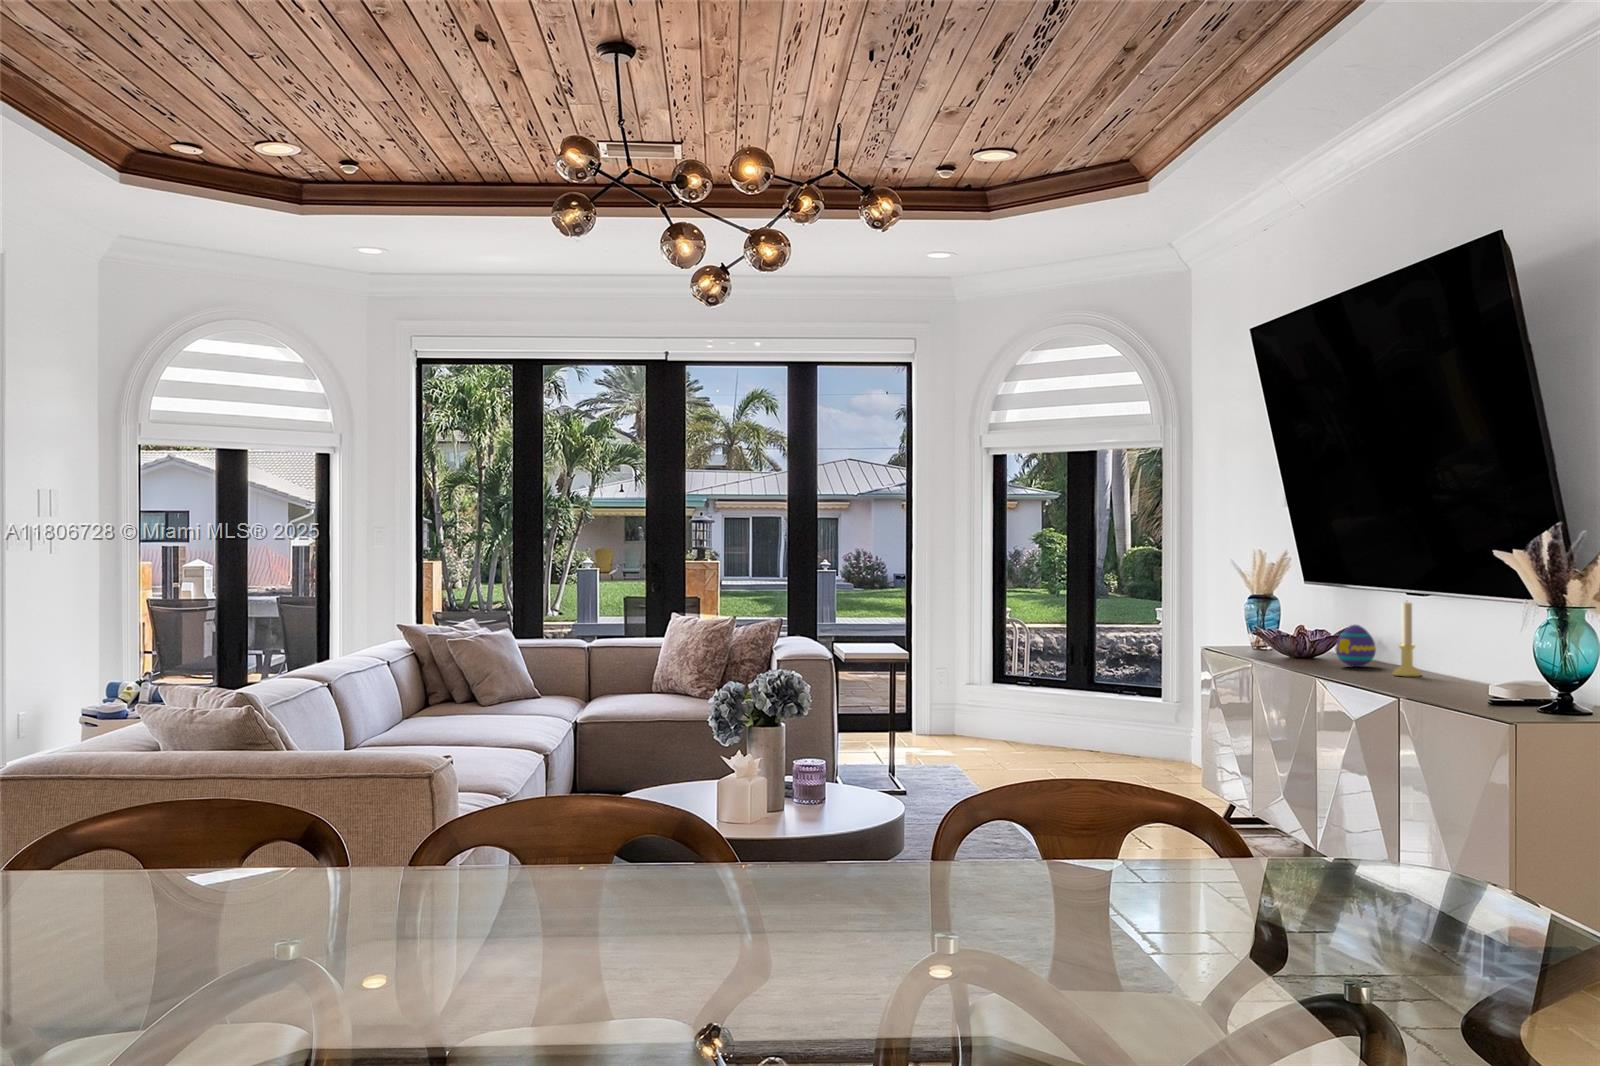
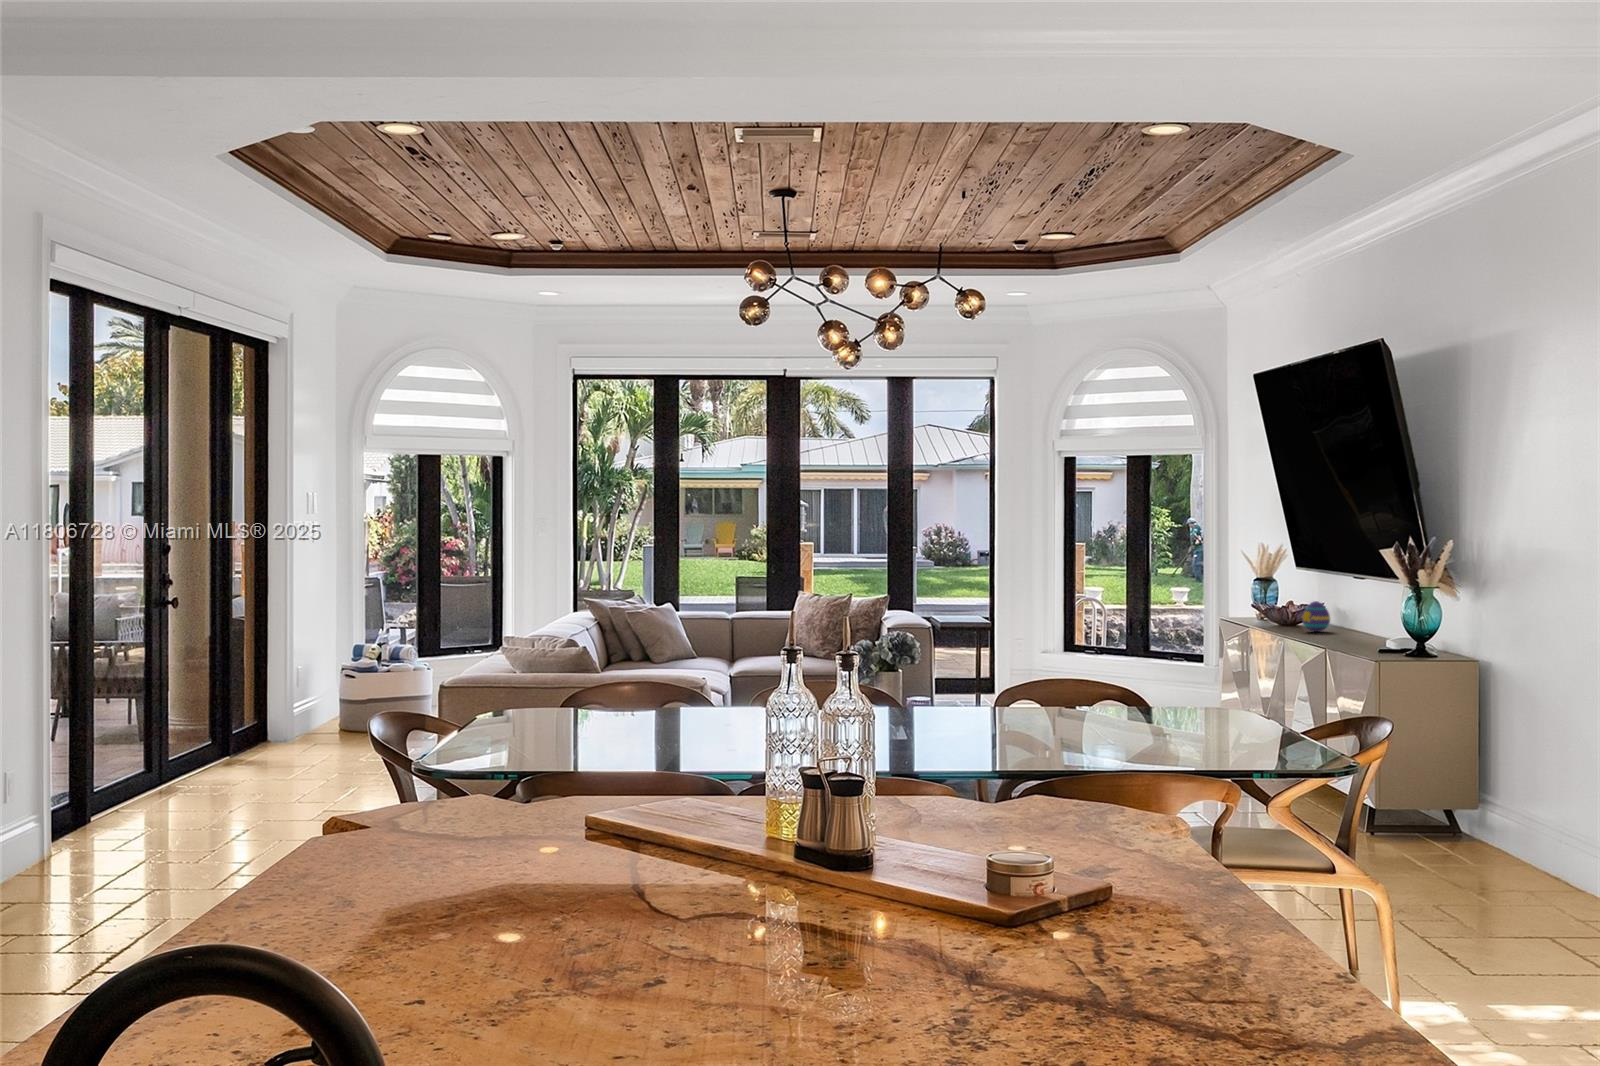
candle holder: present [1393,602,1422,677] -> none [1334,583,1354,638]

